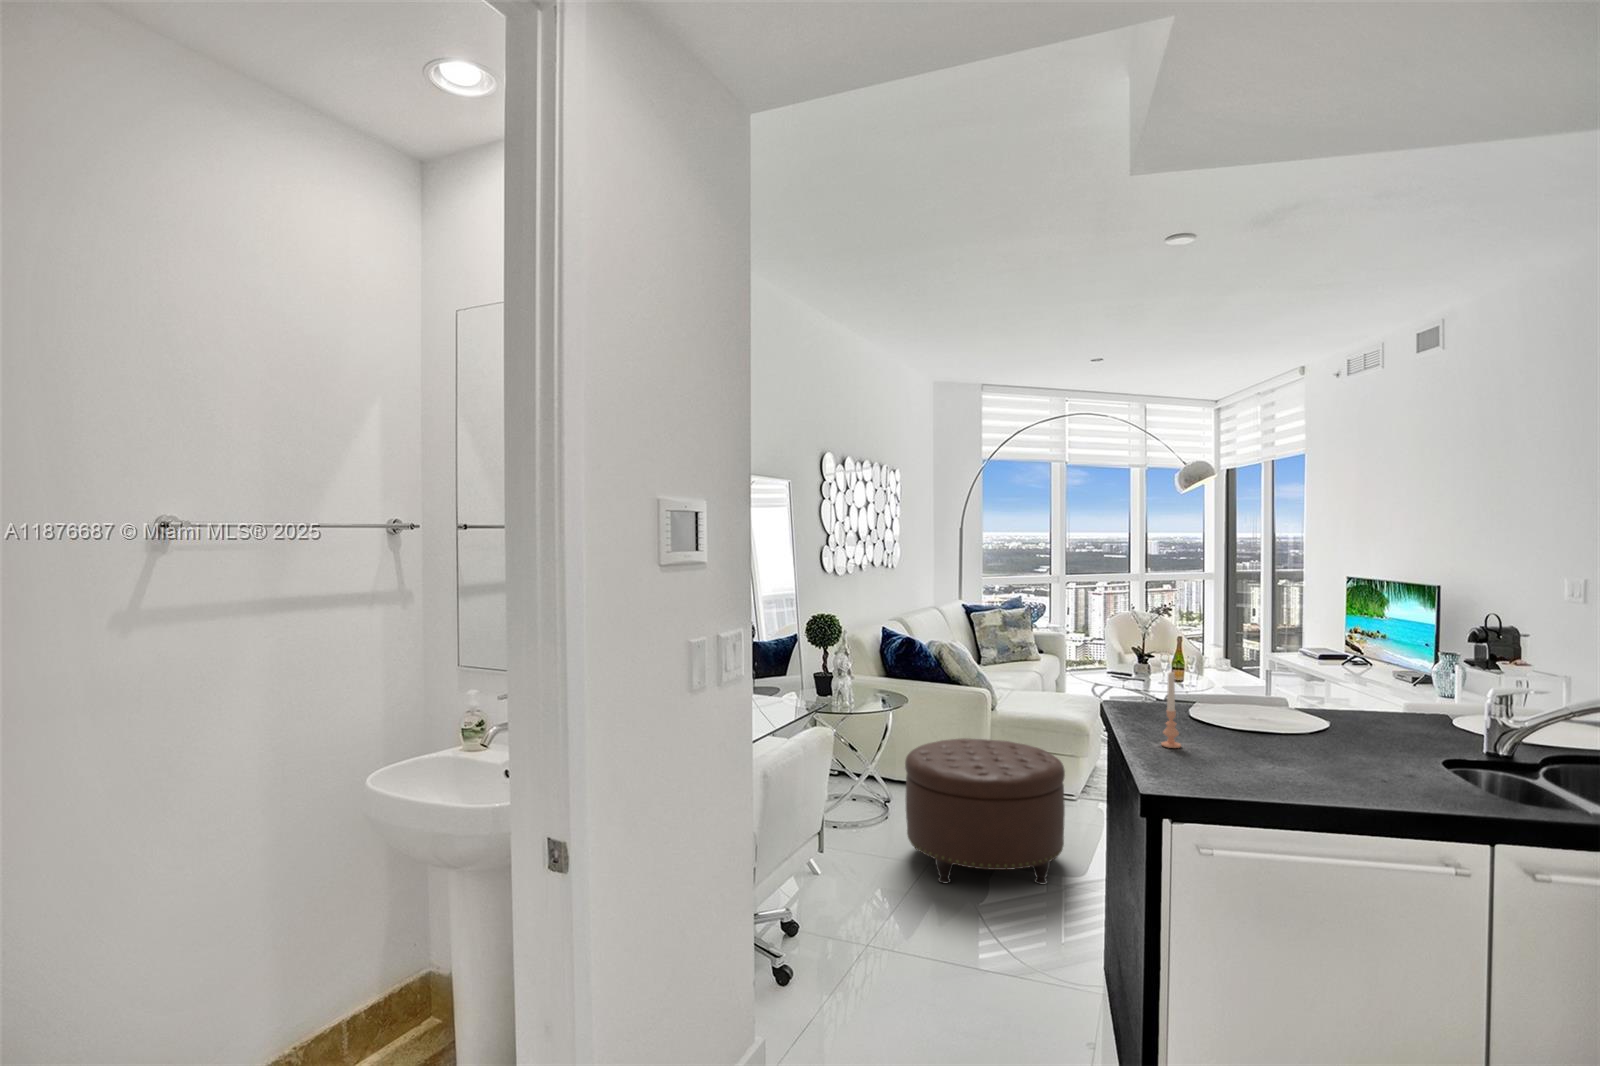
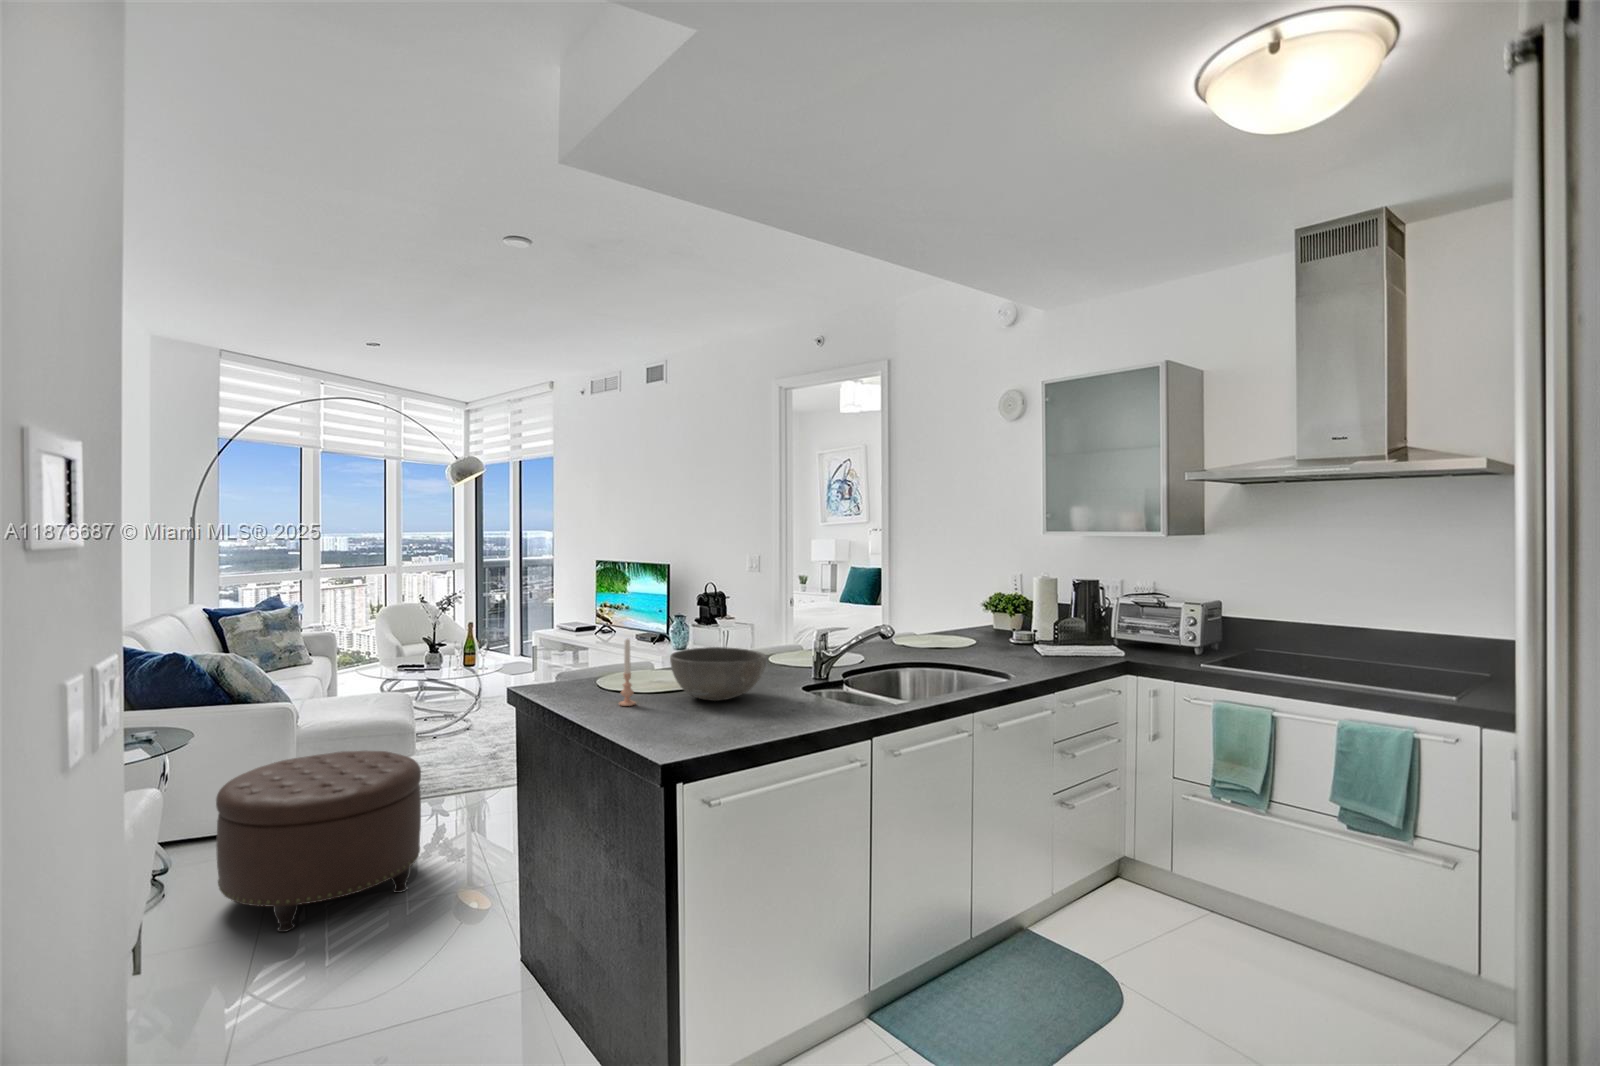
bowl: none [1228,695,1366,766] -> present [670,647,766,701]

